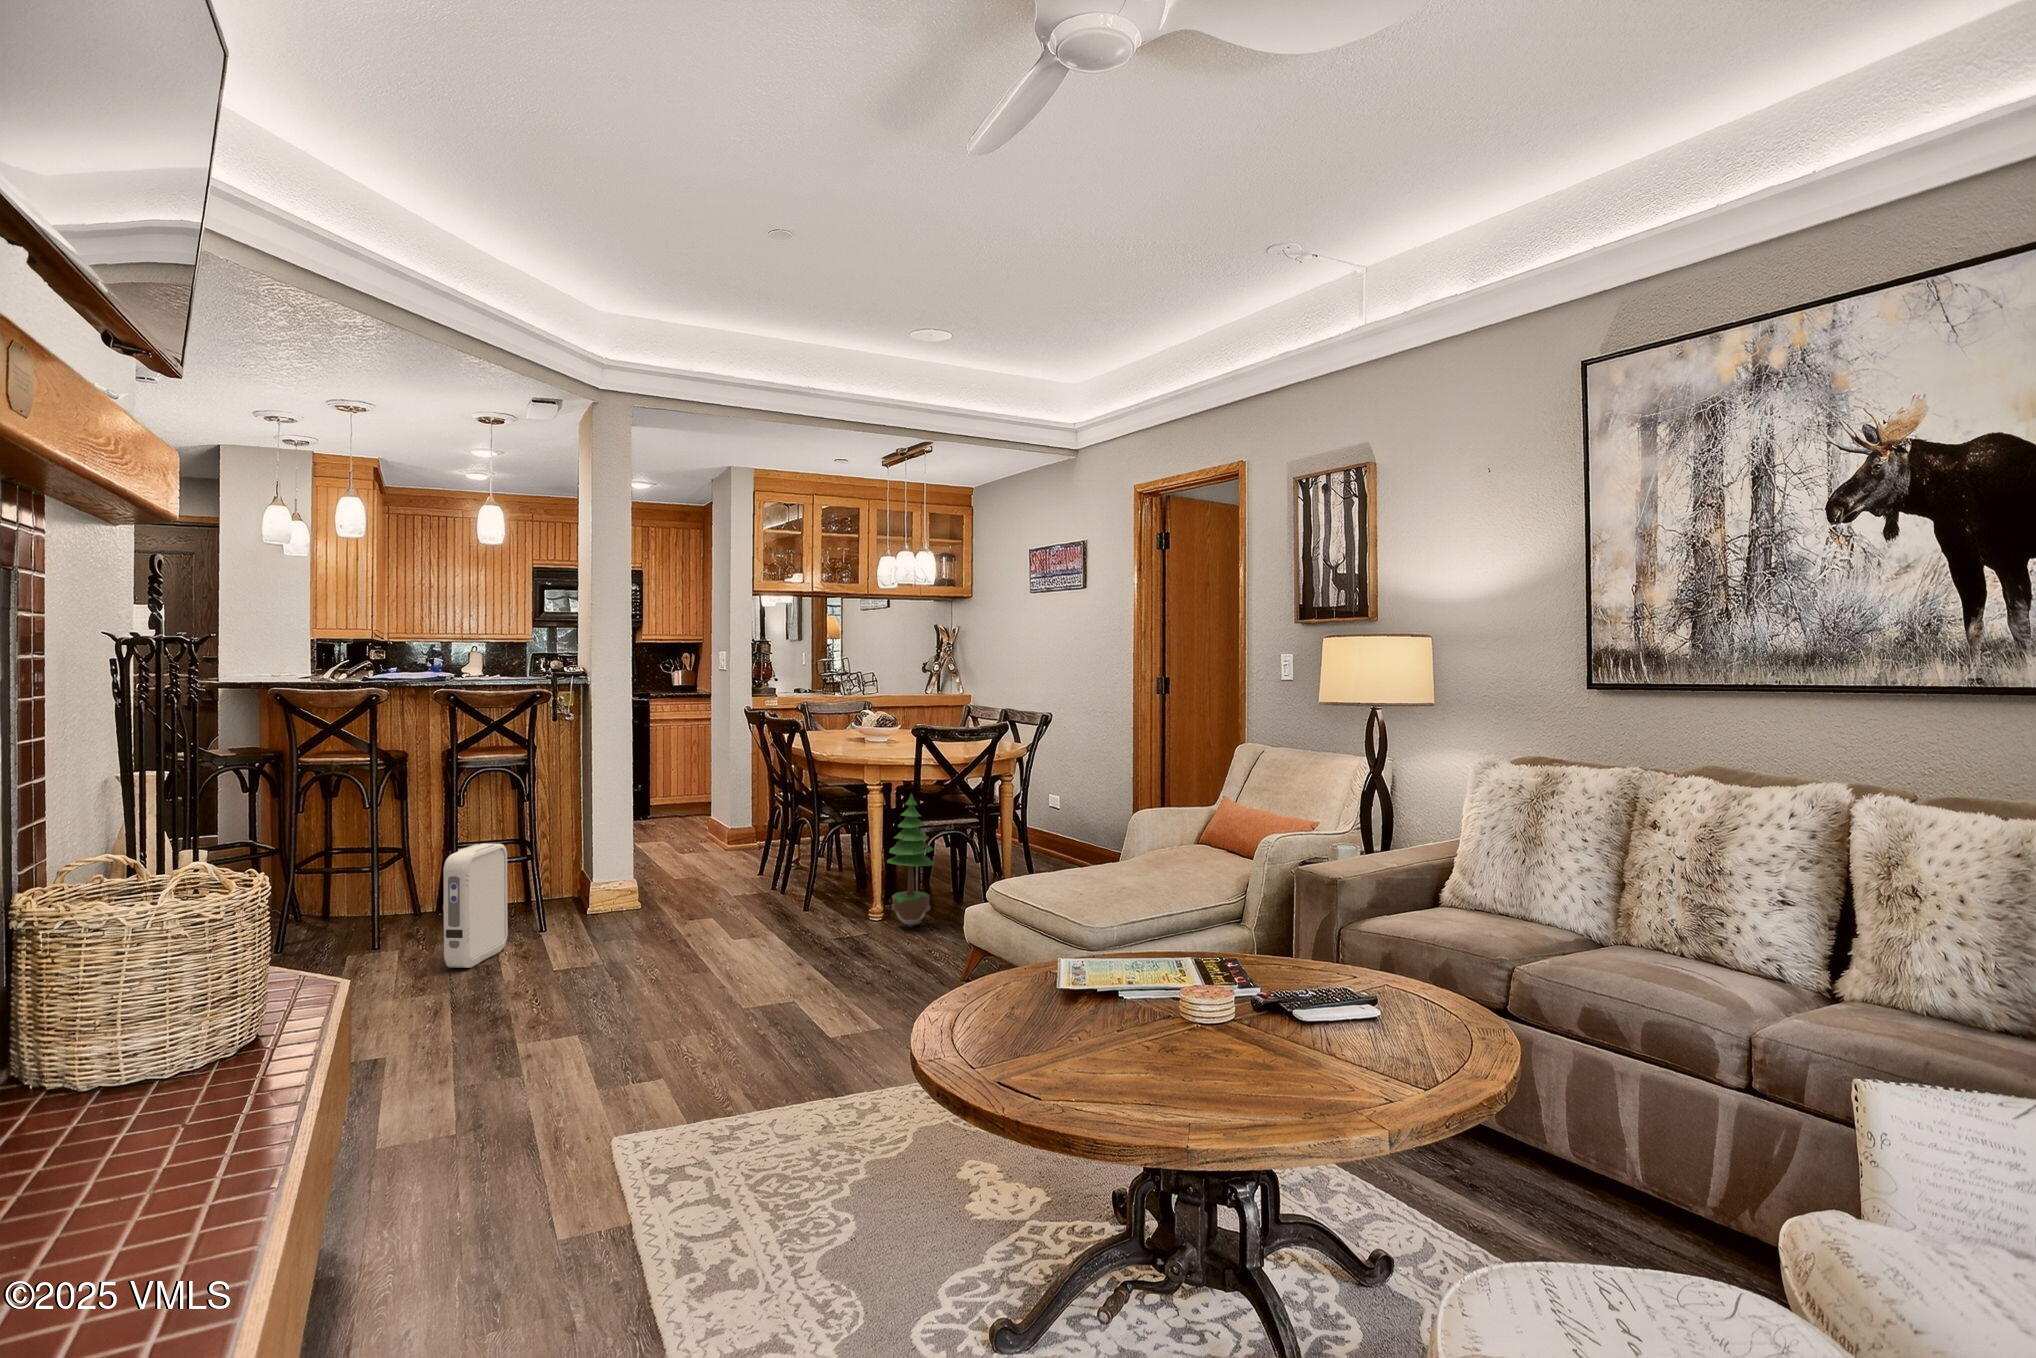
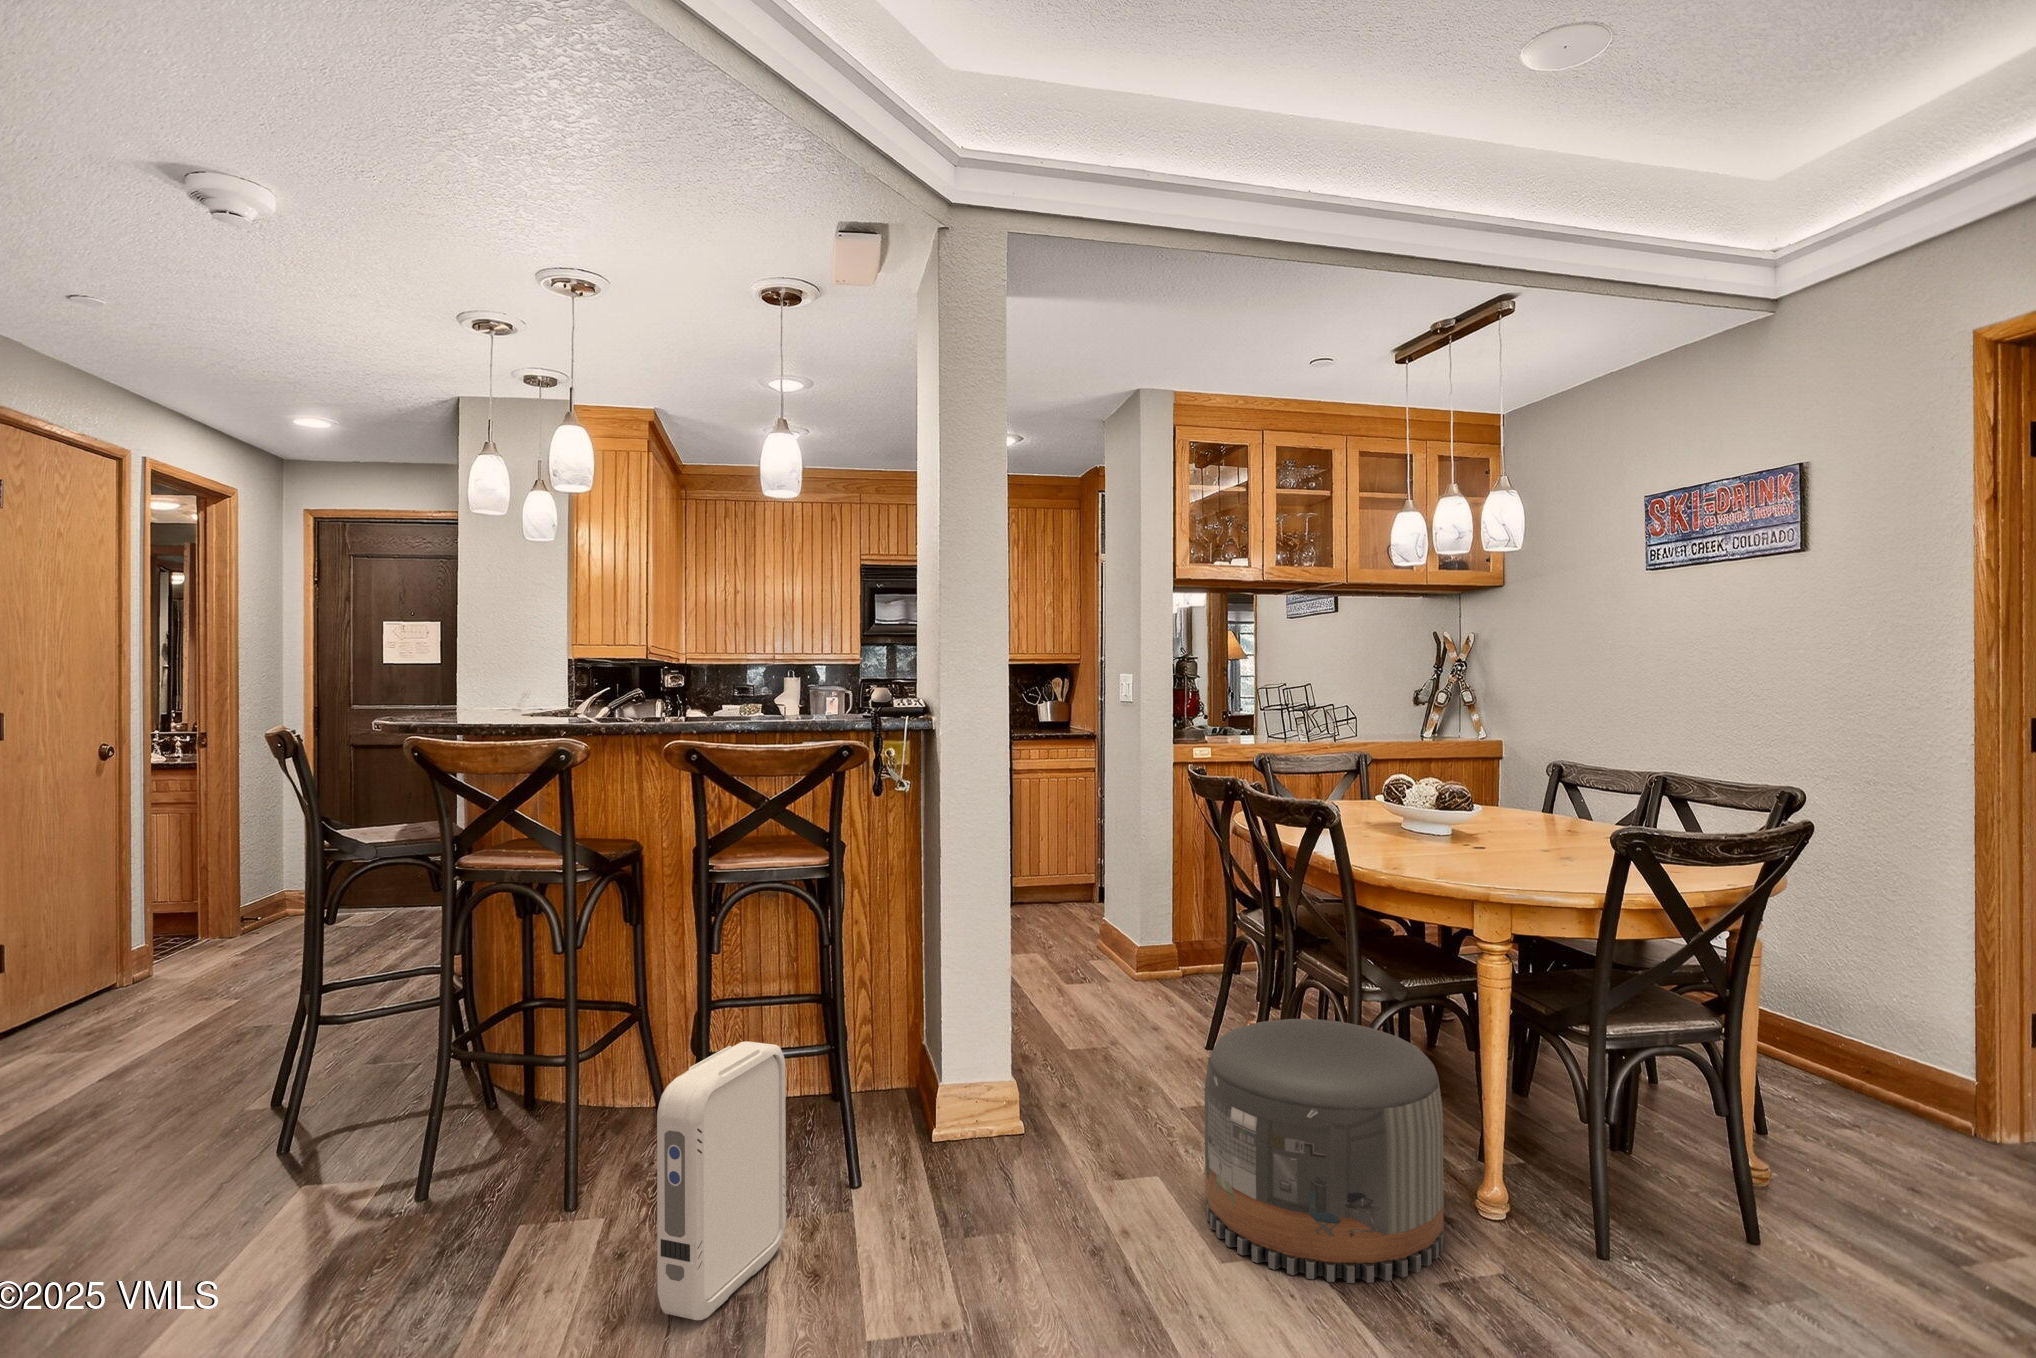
potted tree: present [887,793,935,927] -> none [1554,981,1679,1292]
pouf: none [734,829,847,935] -> present [1205,1019,1444,1283]

